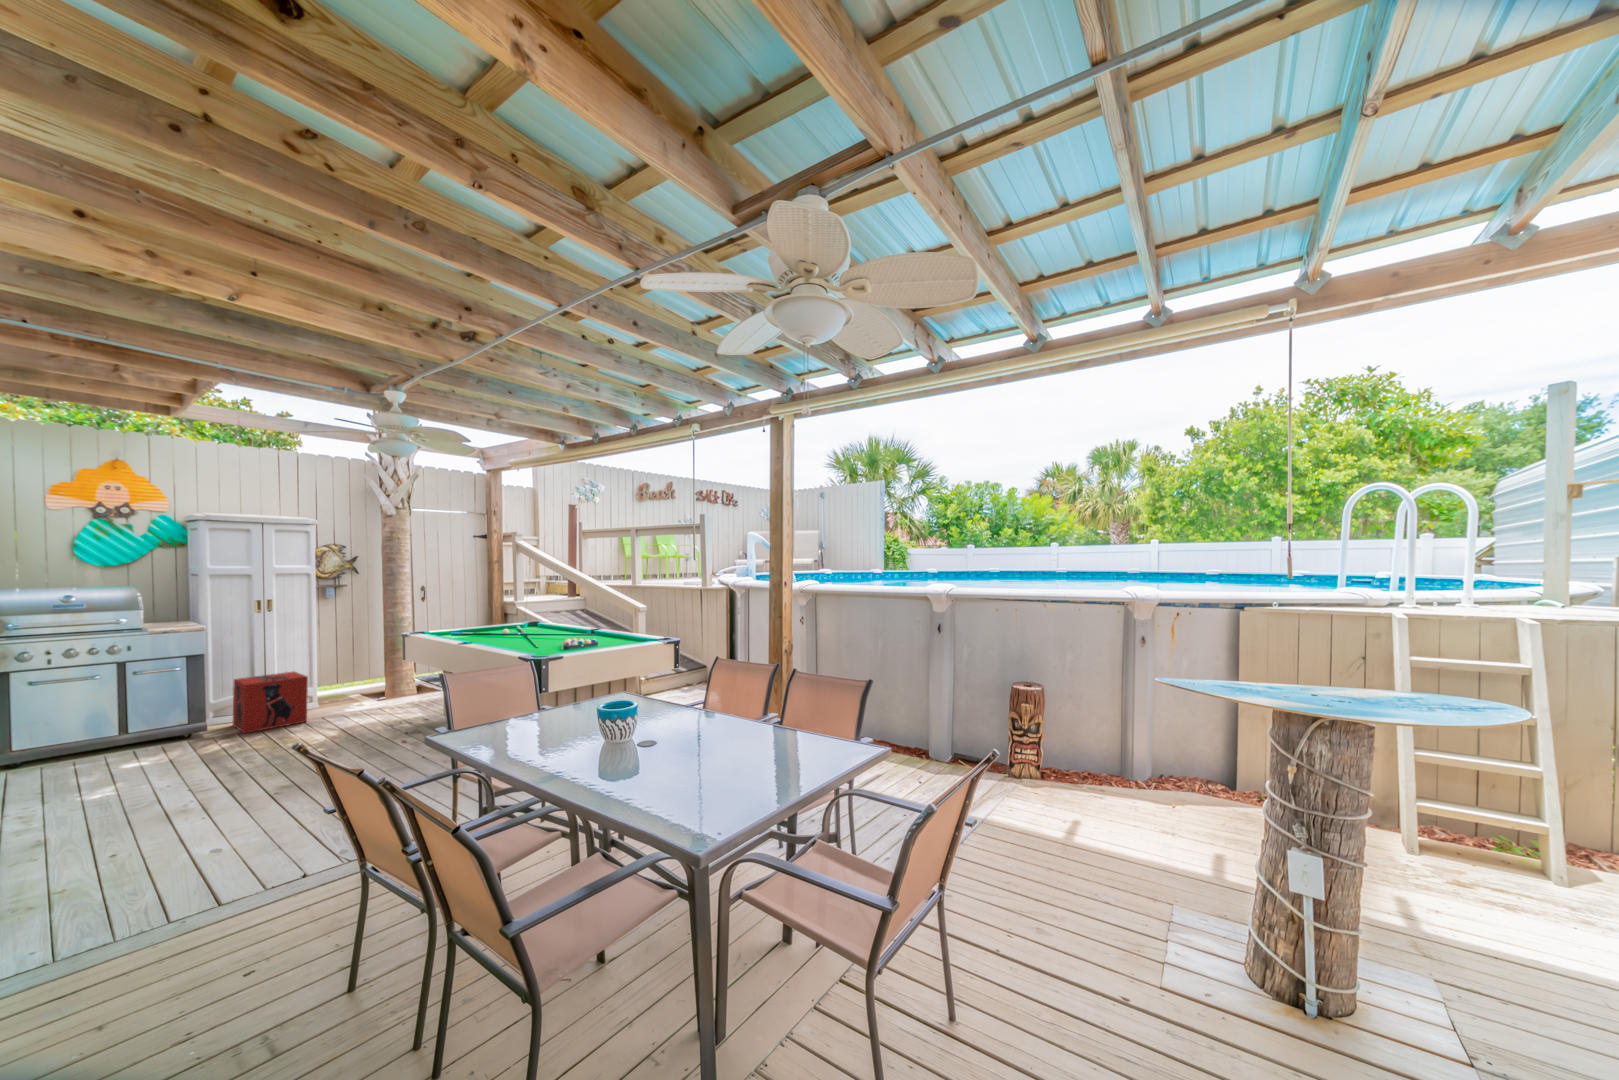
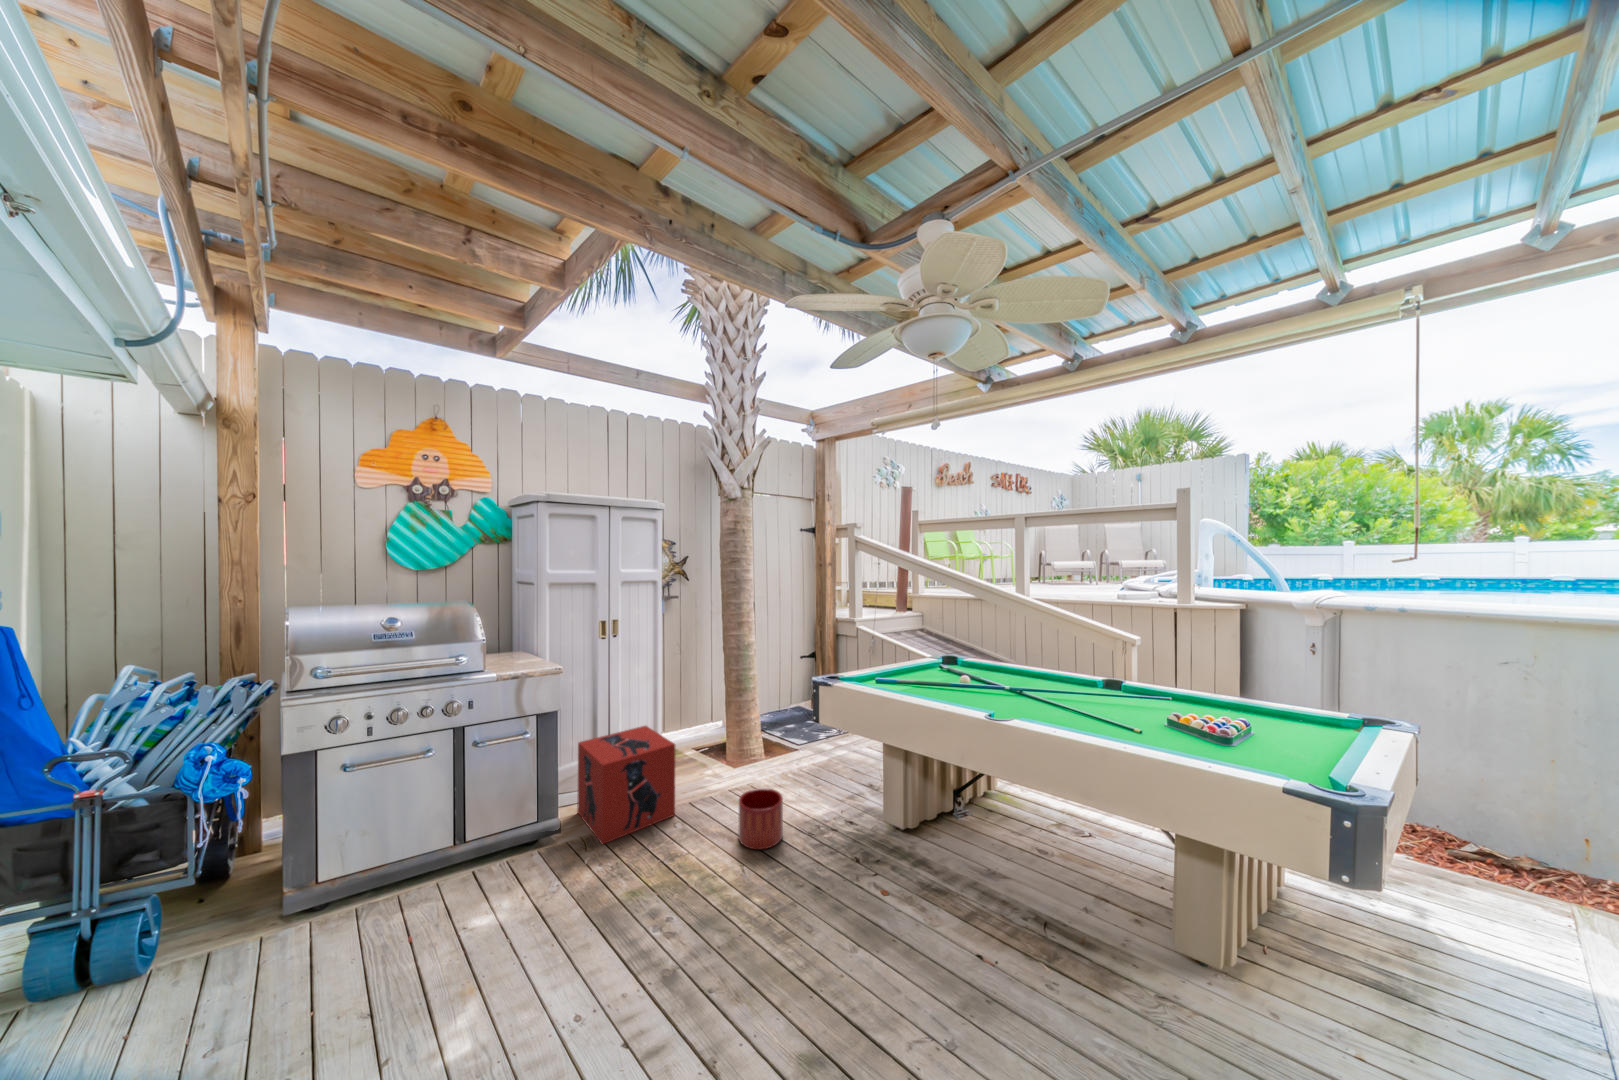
planter: none [343,698,377,728] -> present [739,788,783,850]

